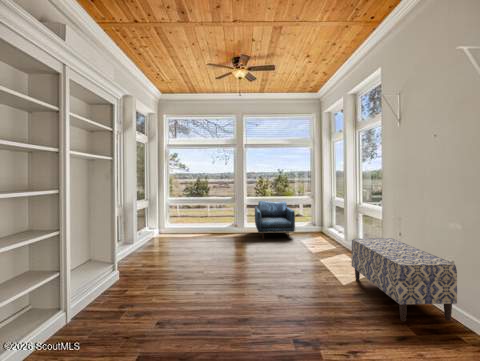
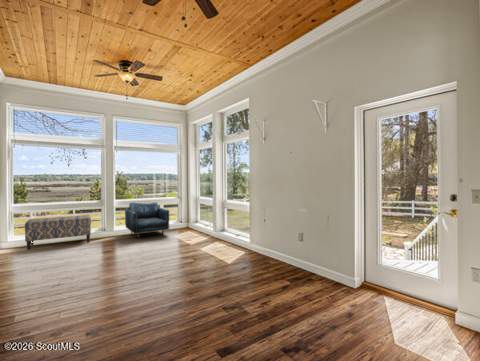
bench: present [351,238,457,321] -> present [25,215,91,249]

